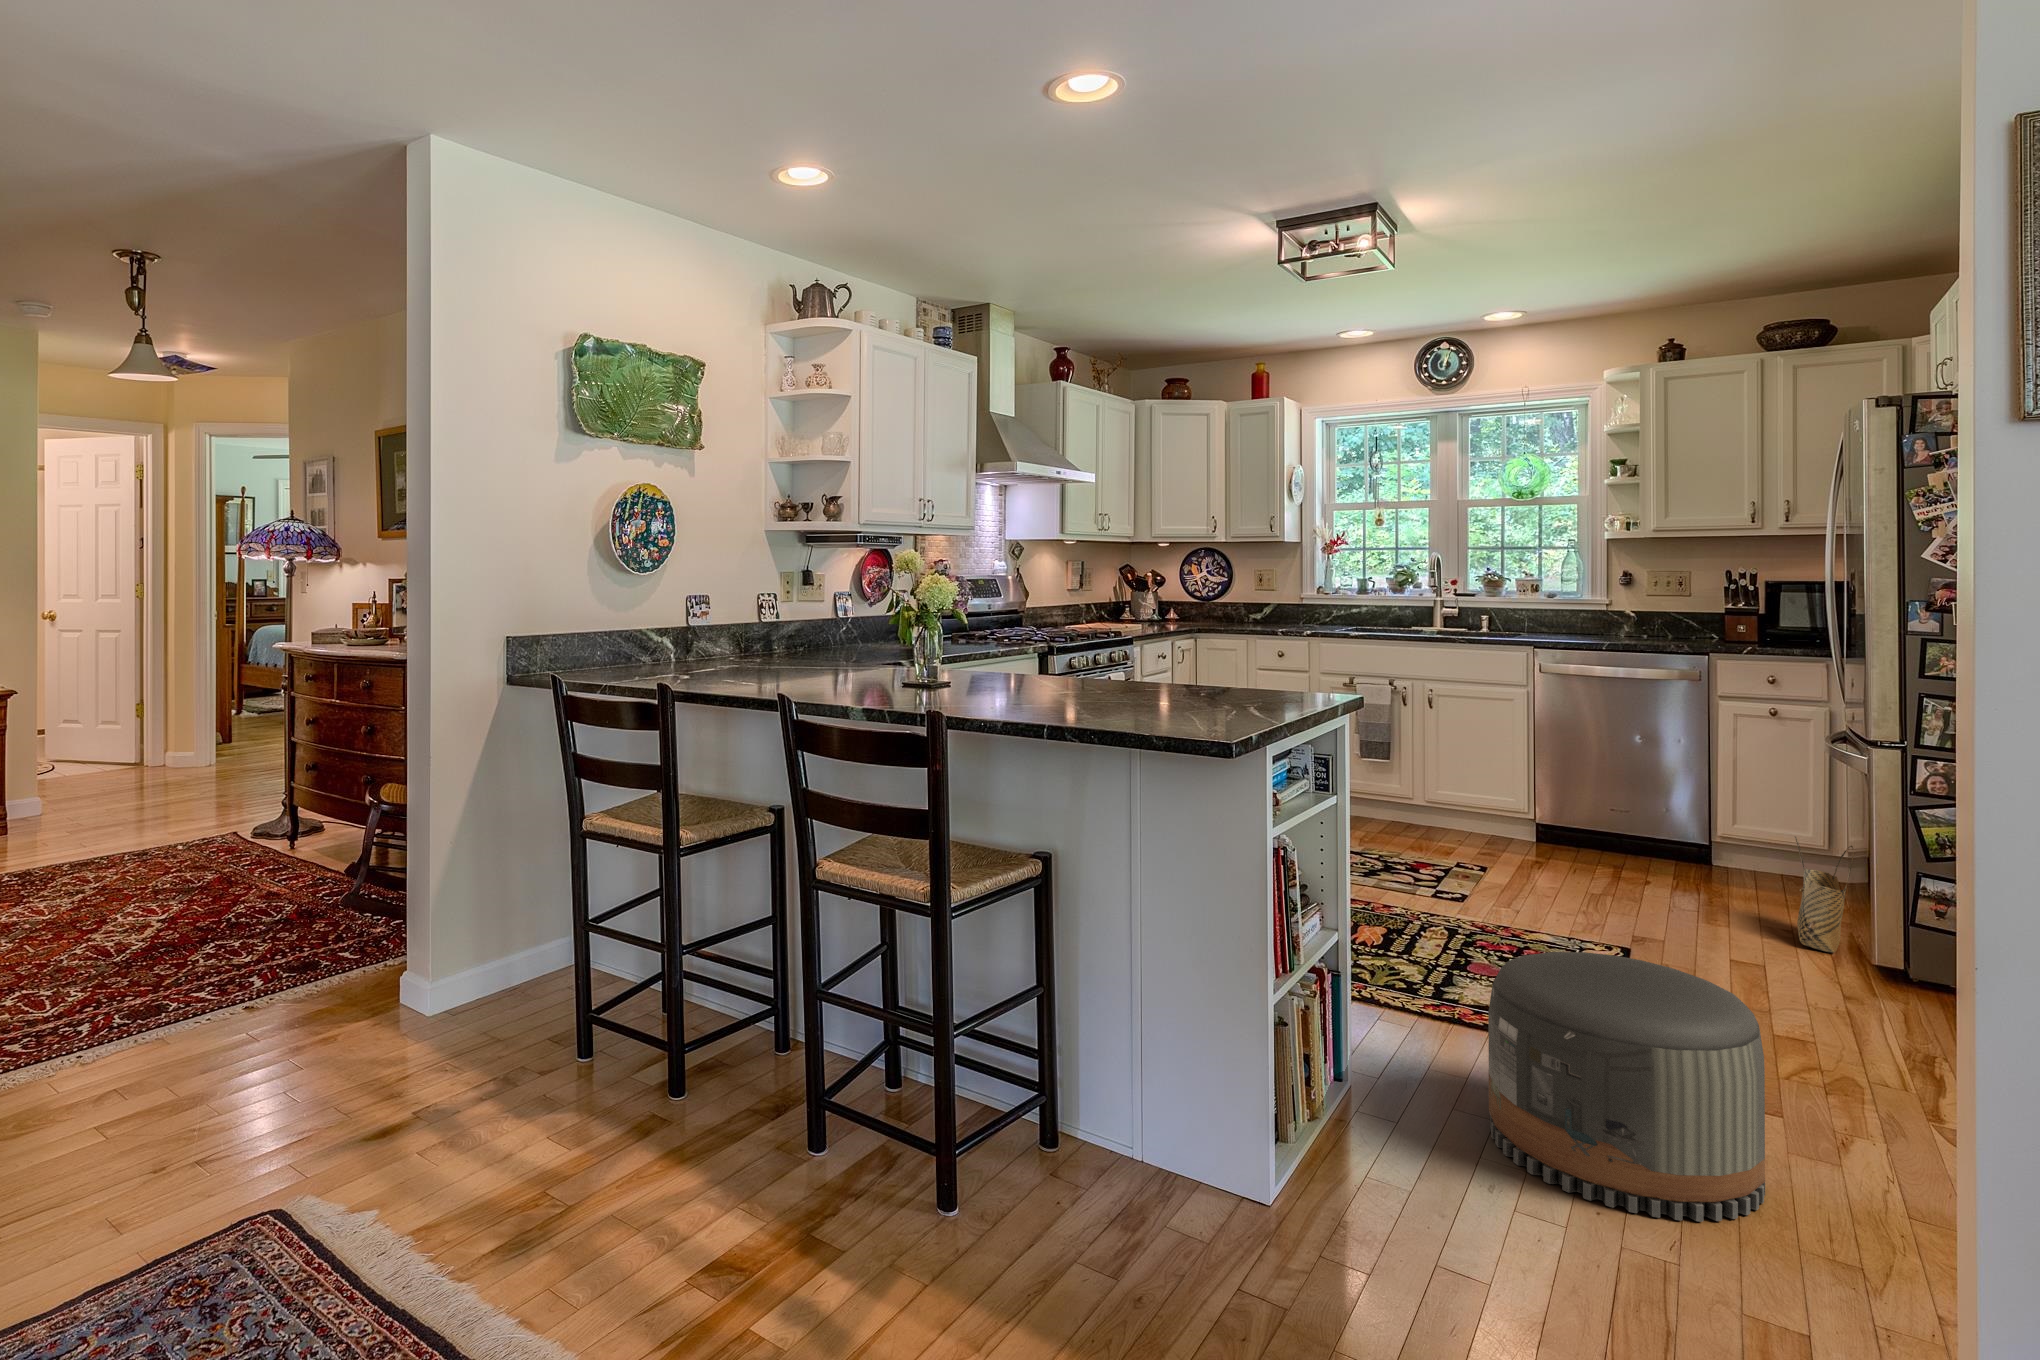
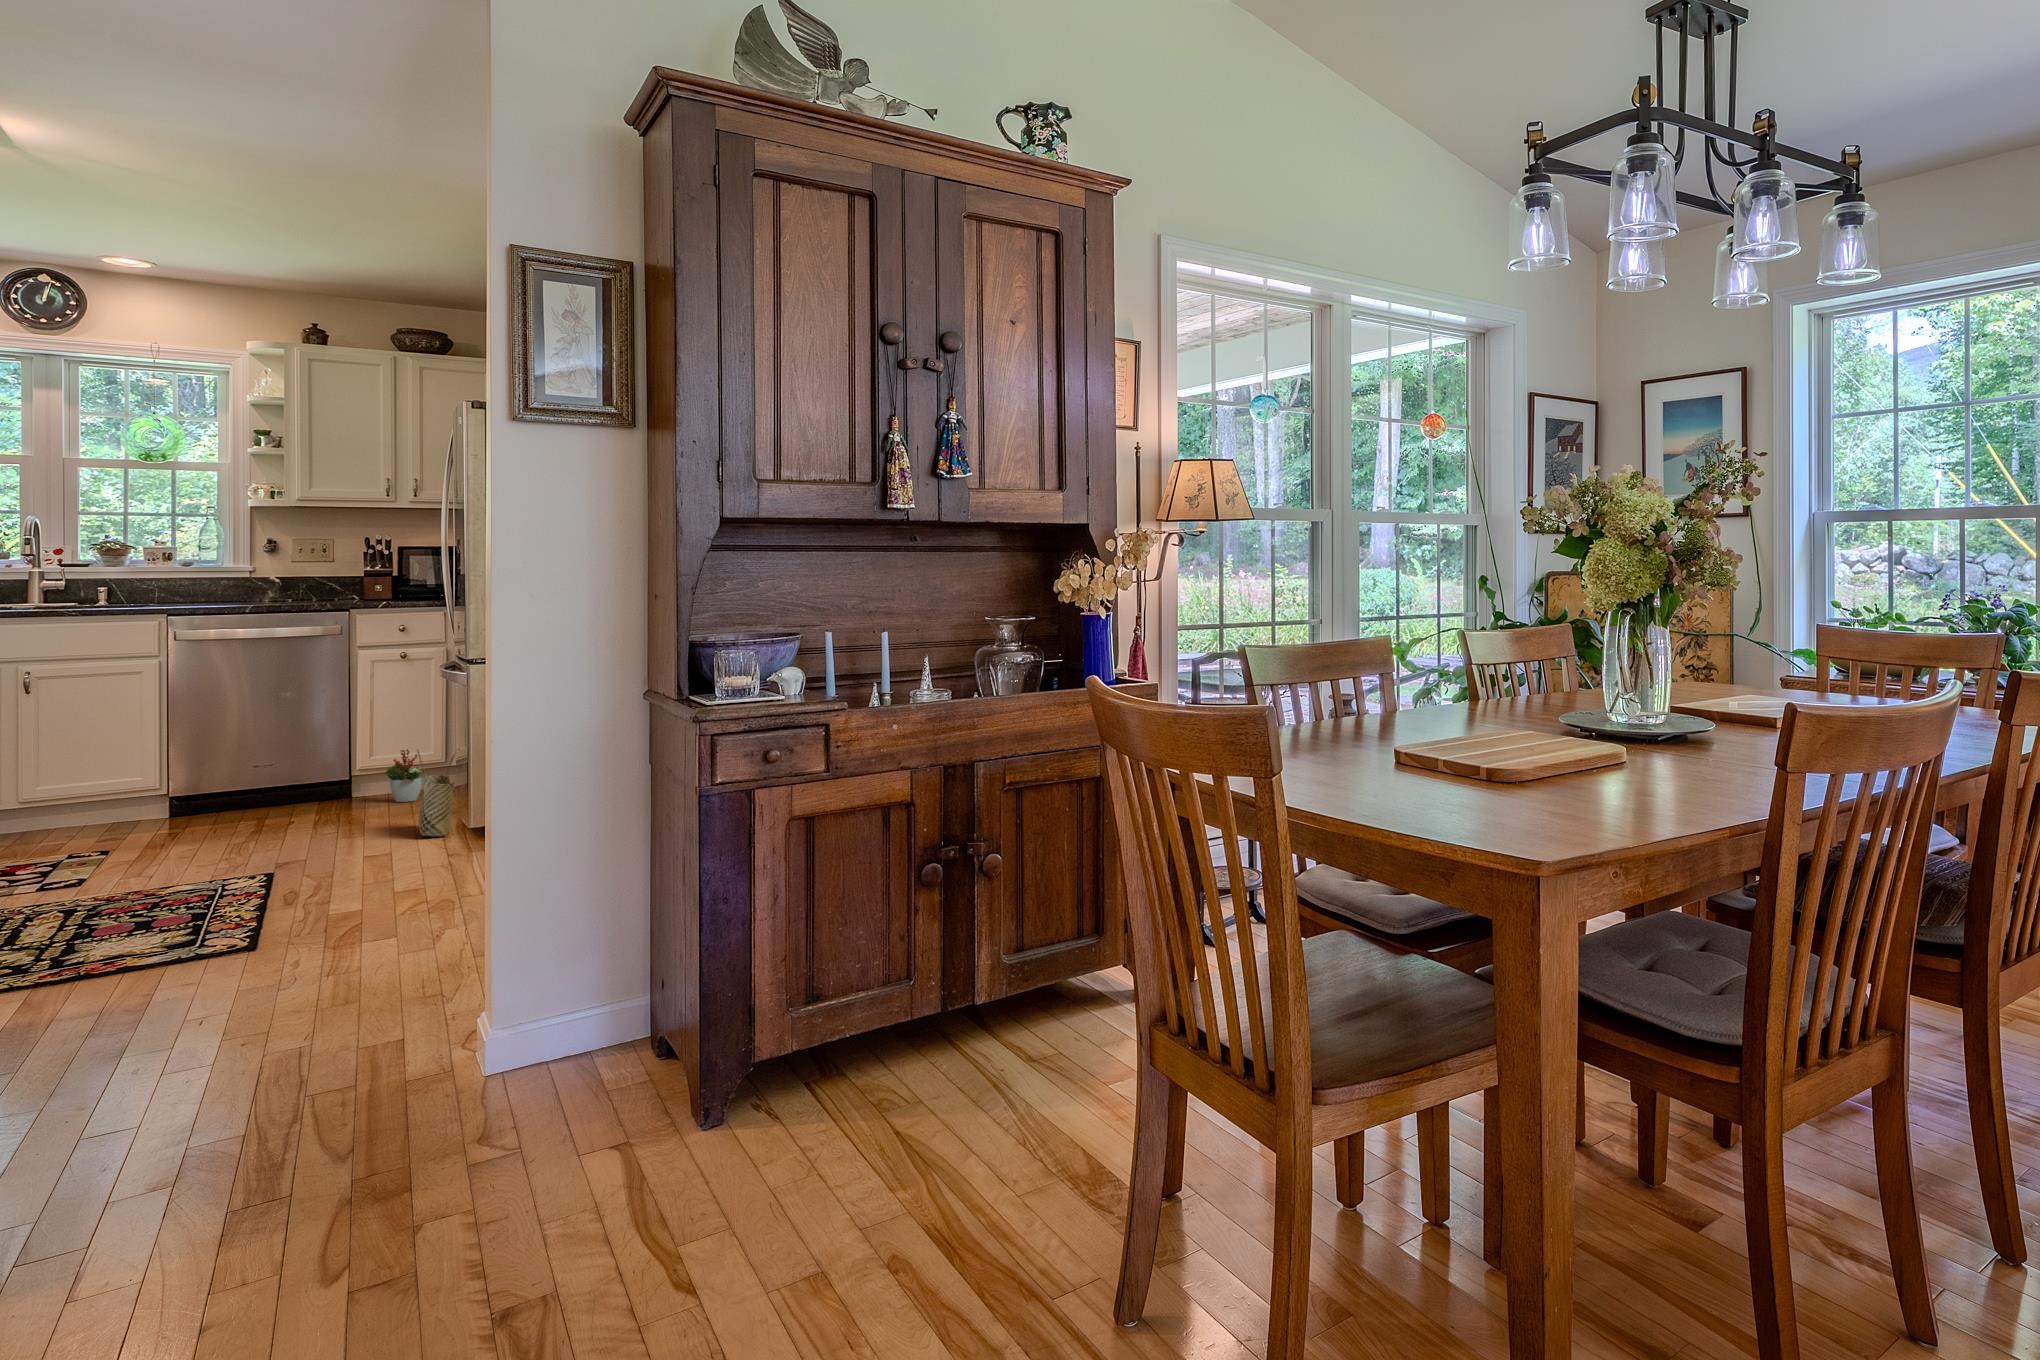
decorative plant: none [1752,822,1799,885] -> present [385,749,422,802]
pouf: present [1488,952,1765,1221] -> none [127,842,385,1055]

